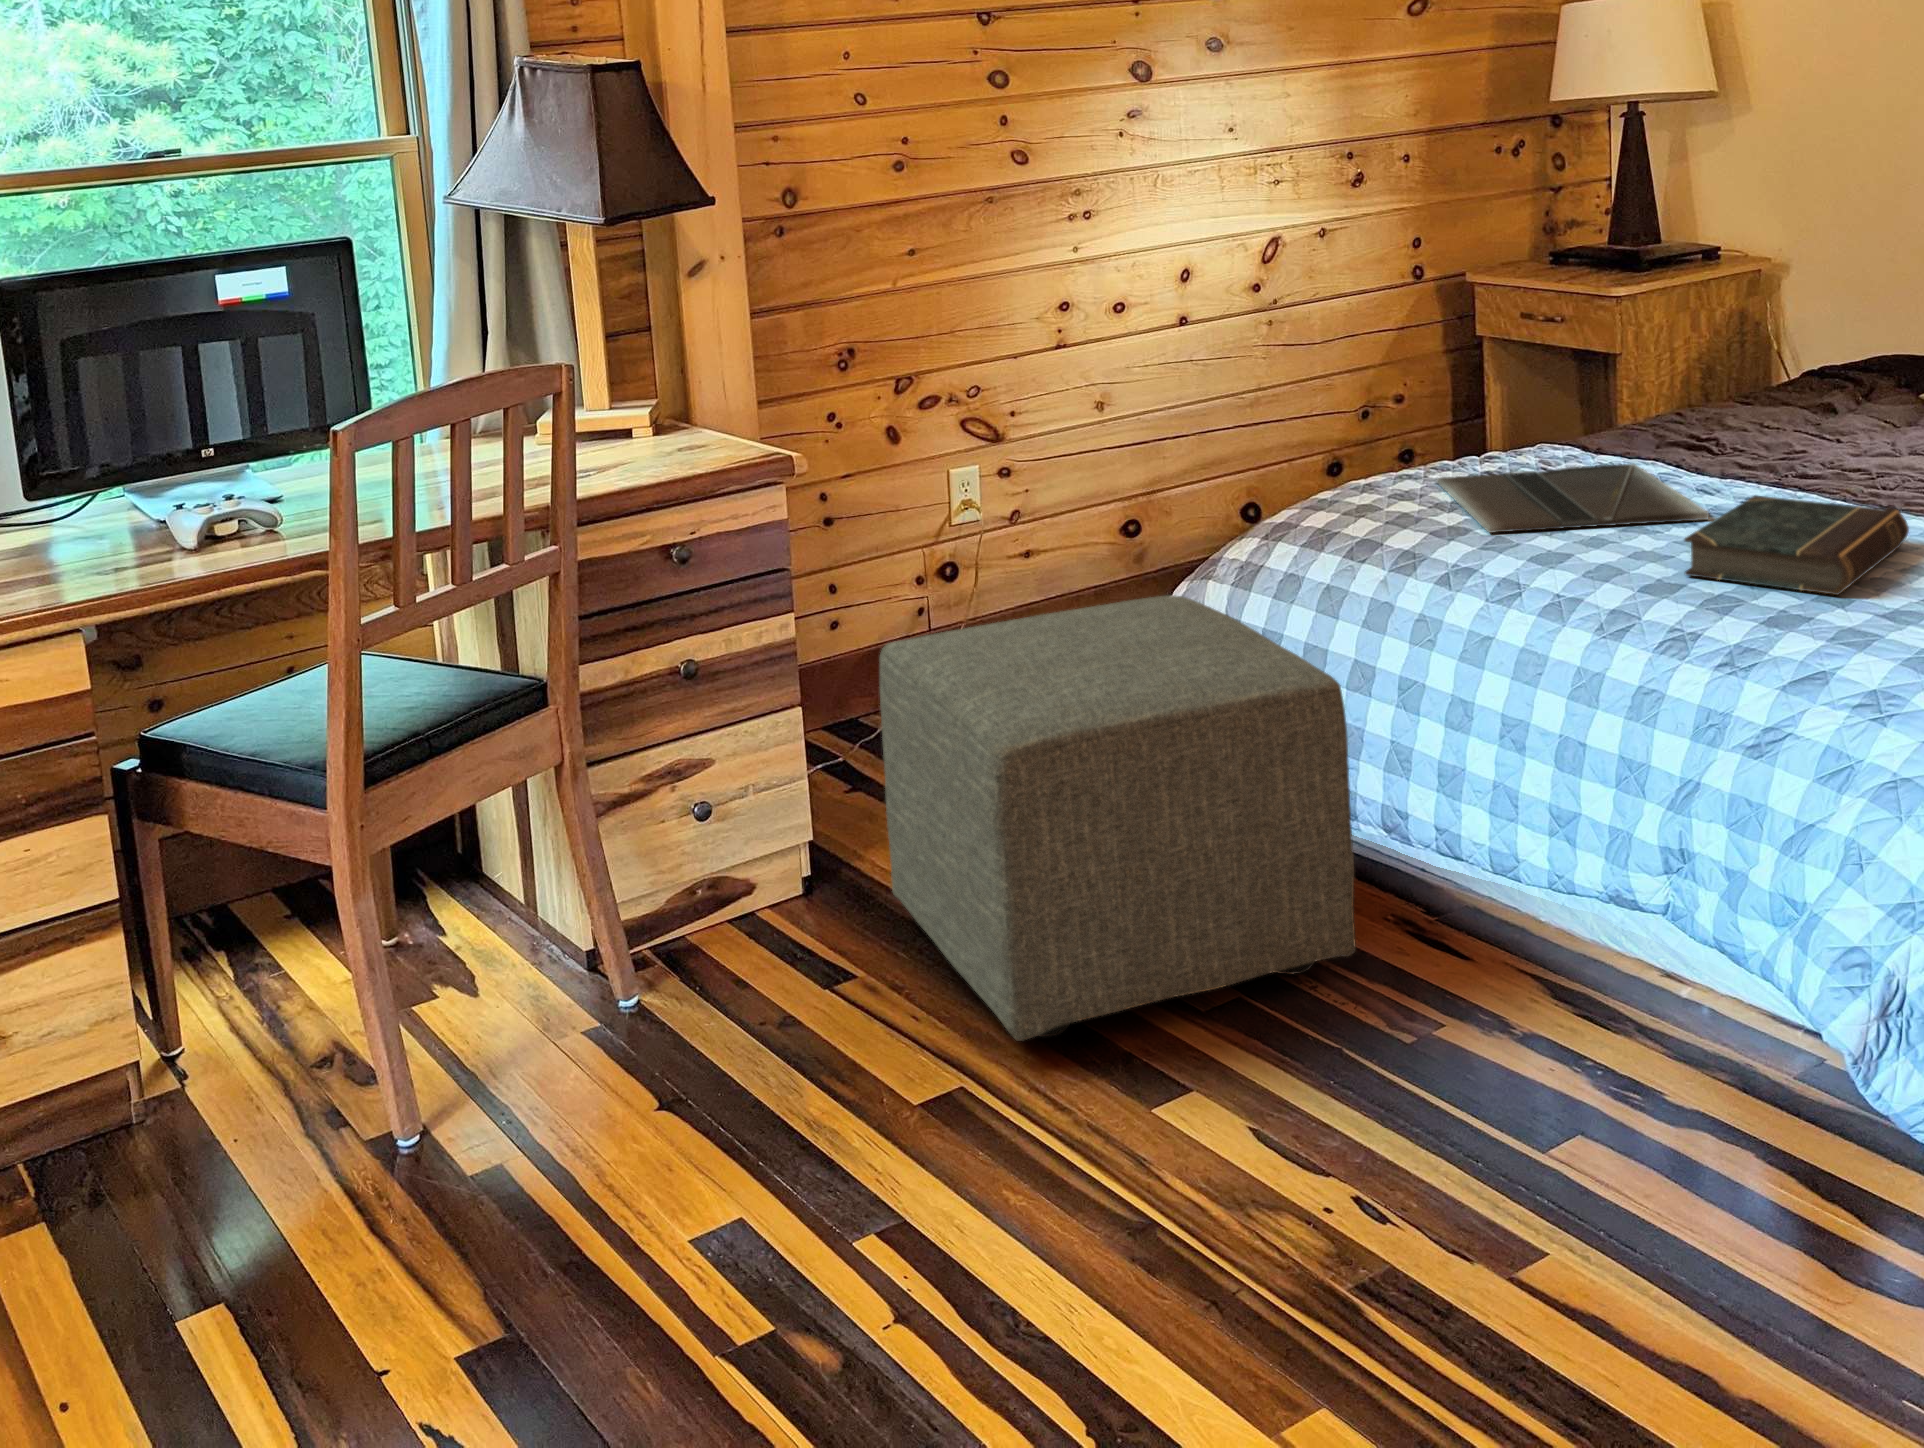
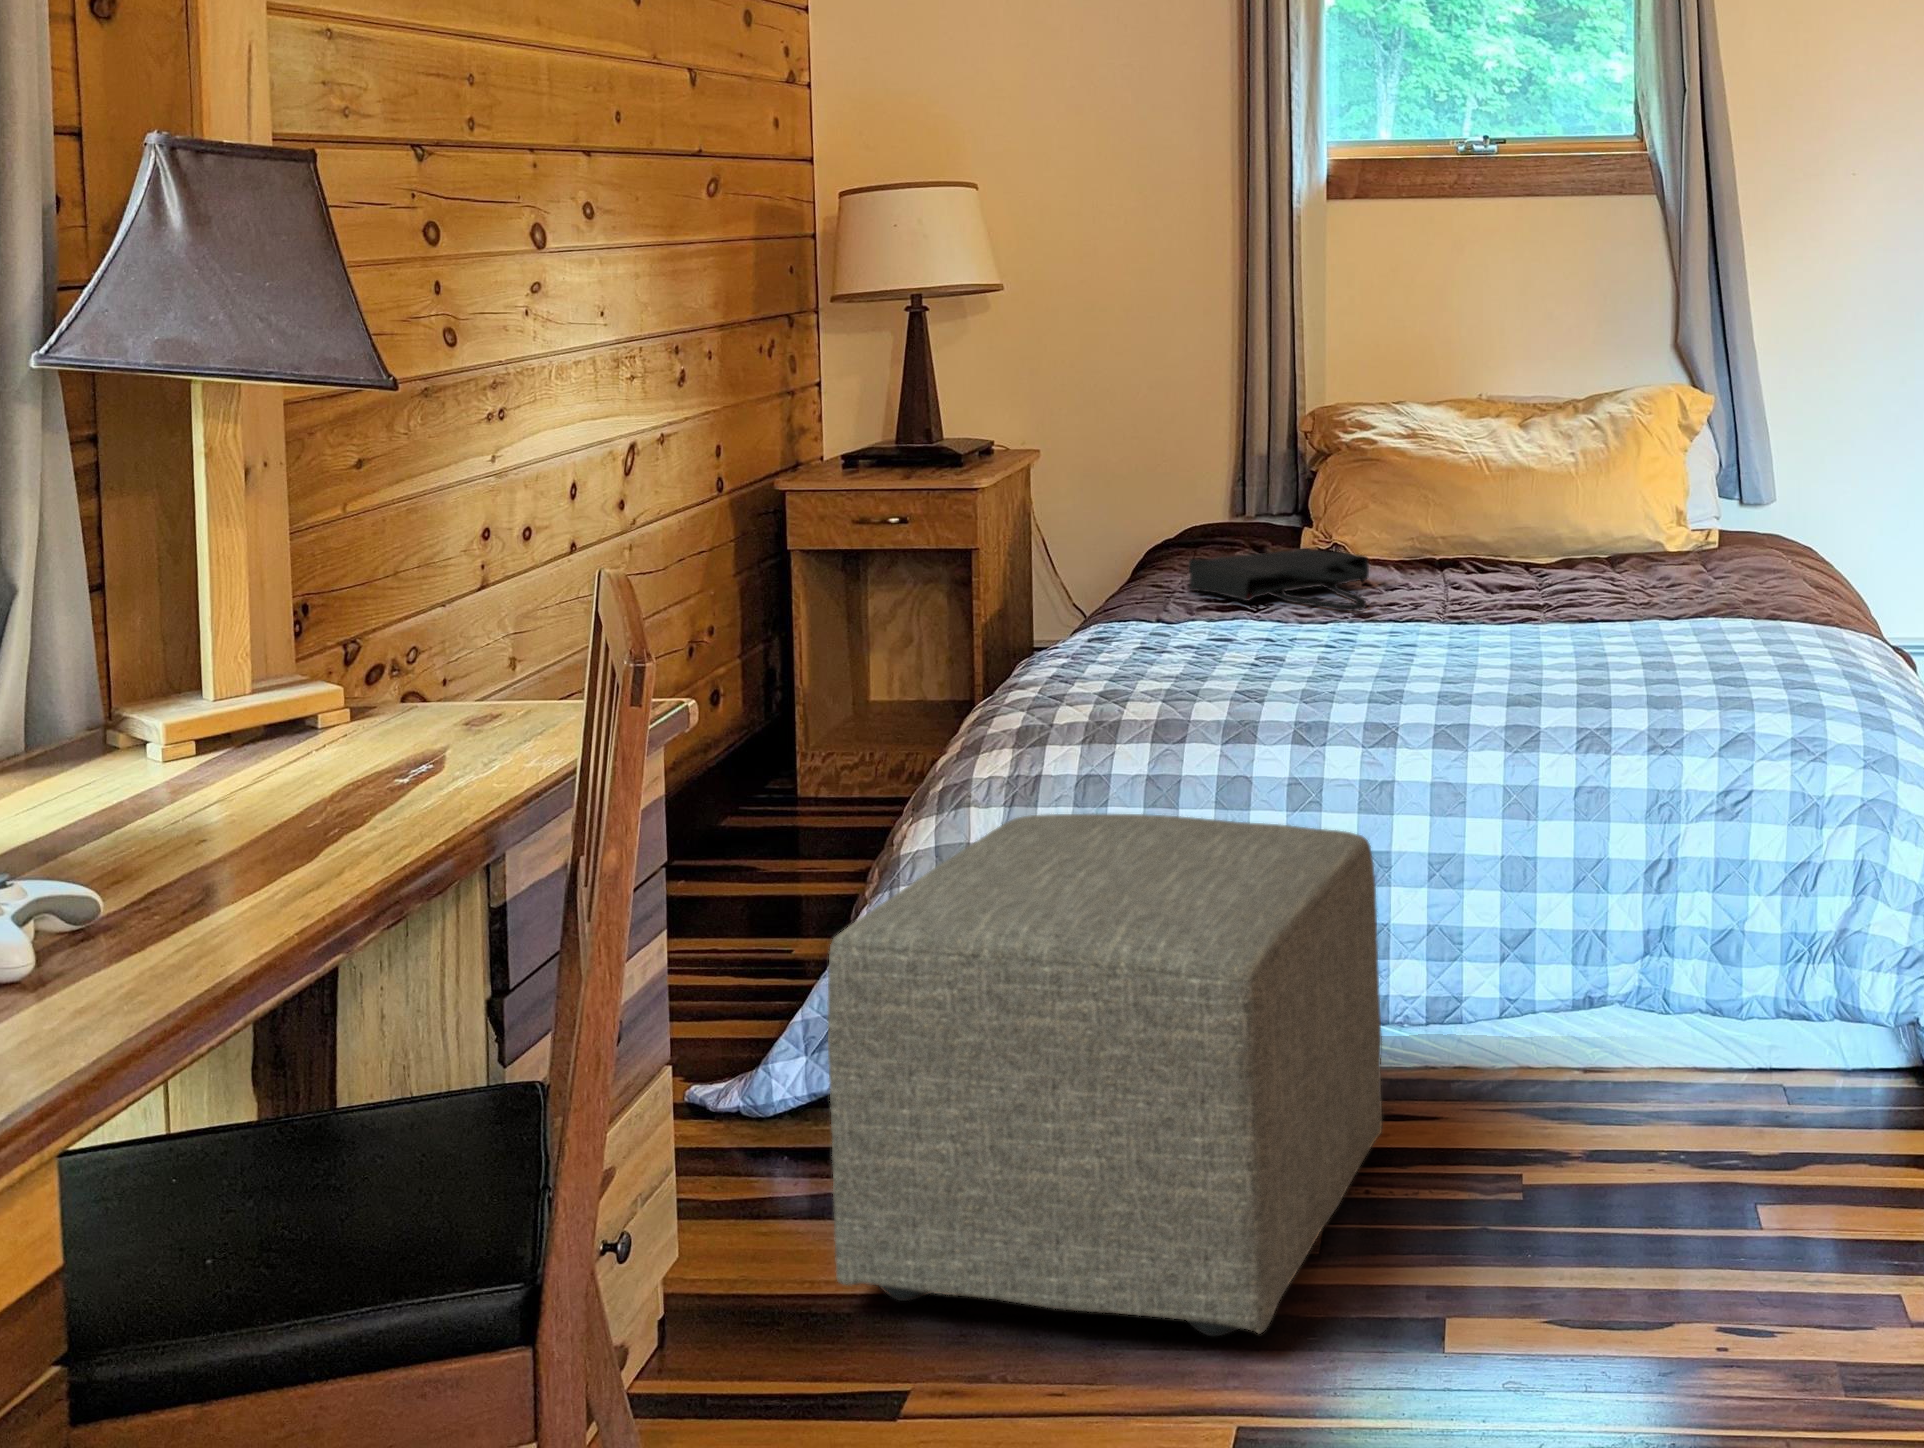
tote bag: none [1703,394,1876,475] -> present [1189,548,1369,611]
laptop: present [1437,464,1709,533] -> none [1095,622,1395,689]
book: present [1684,496,1909,595] -> none [1444,604,1633,683]

